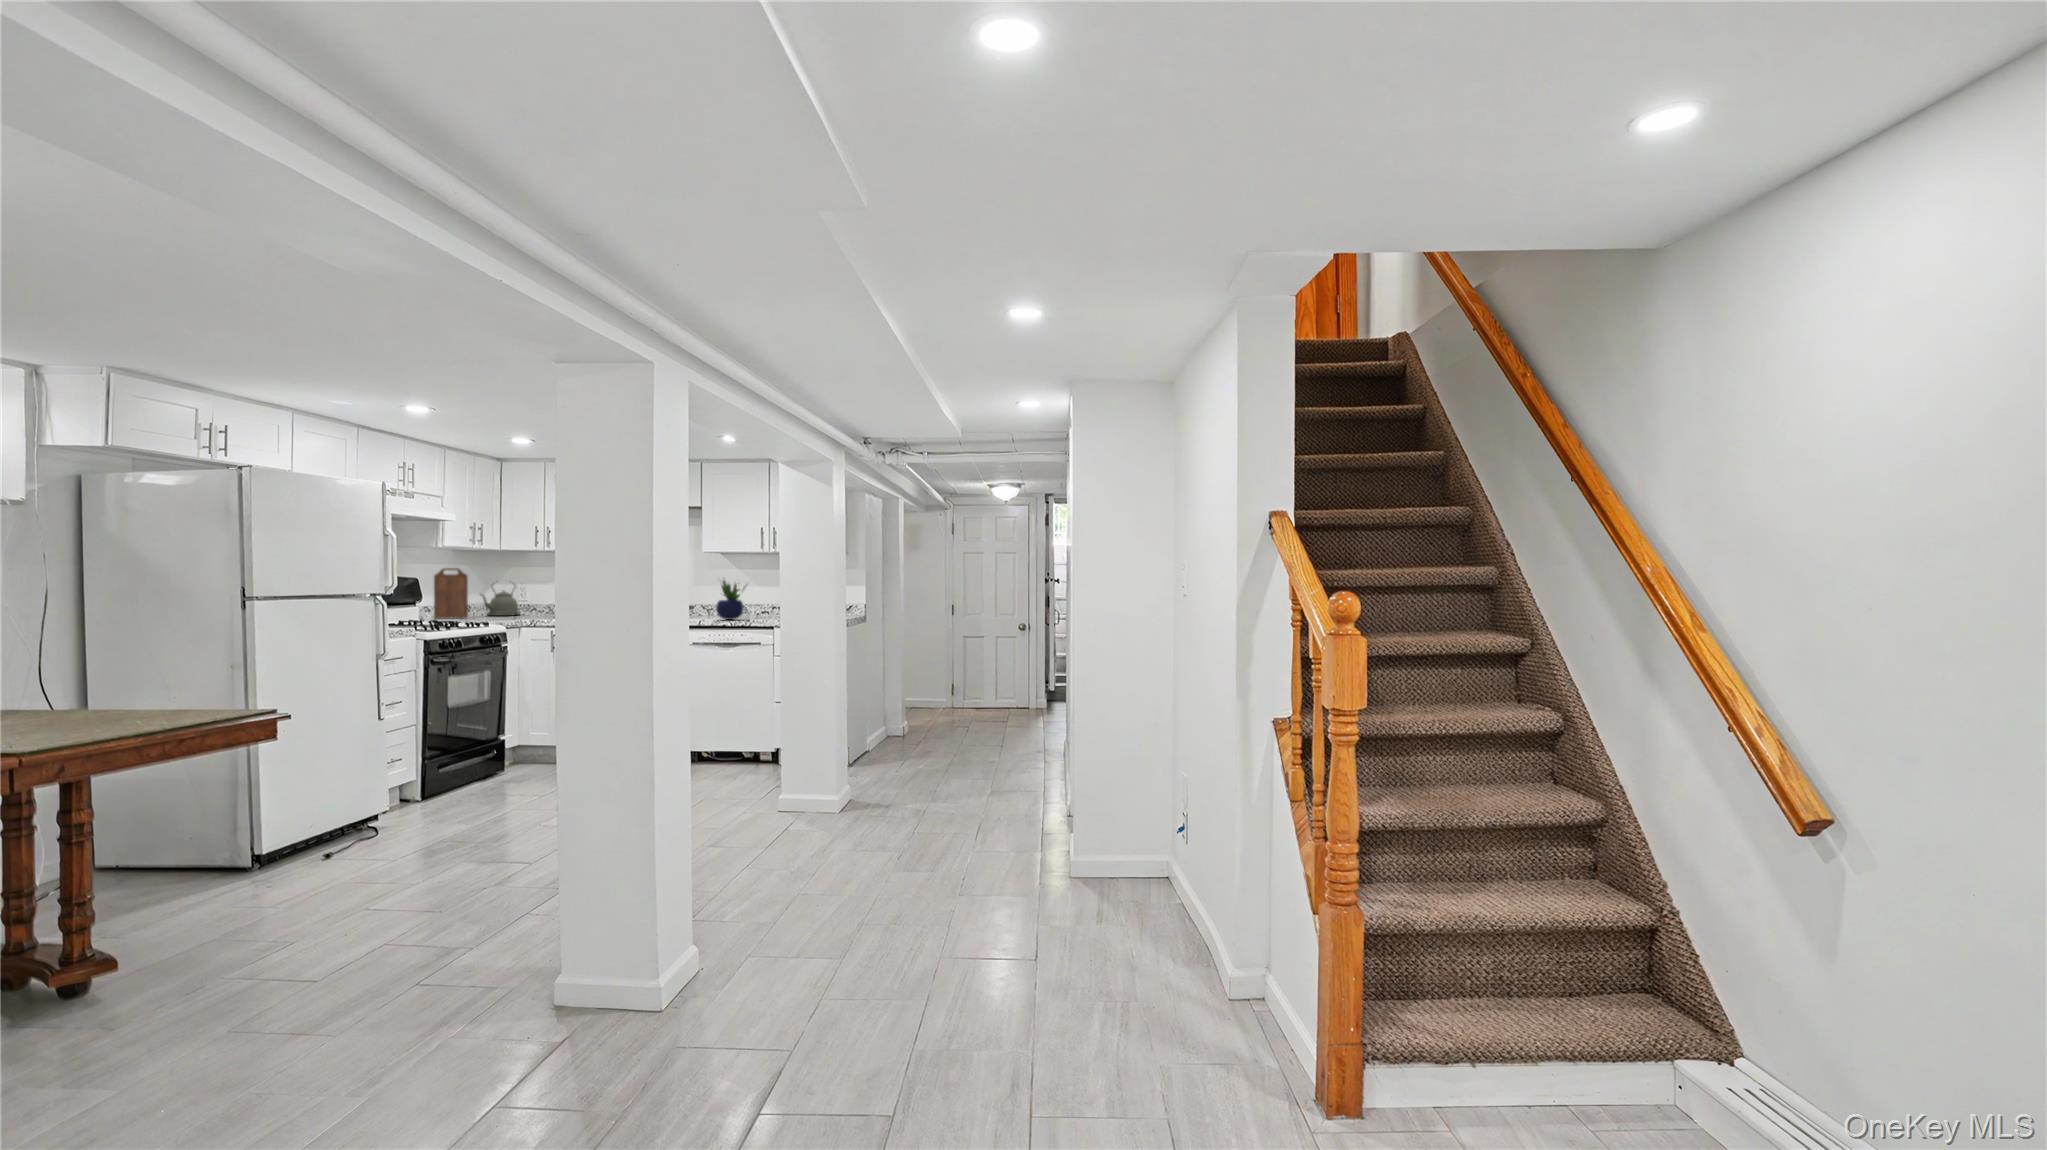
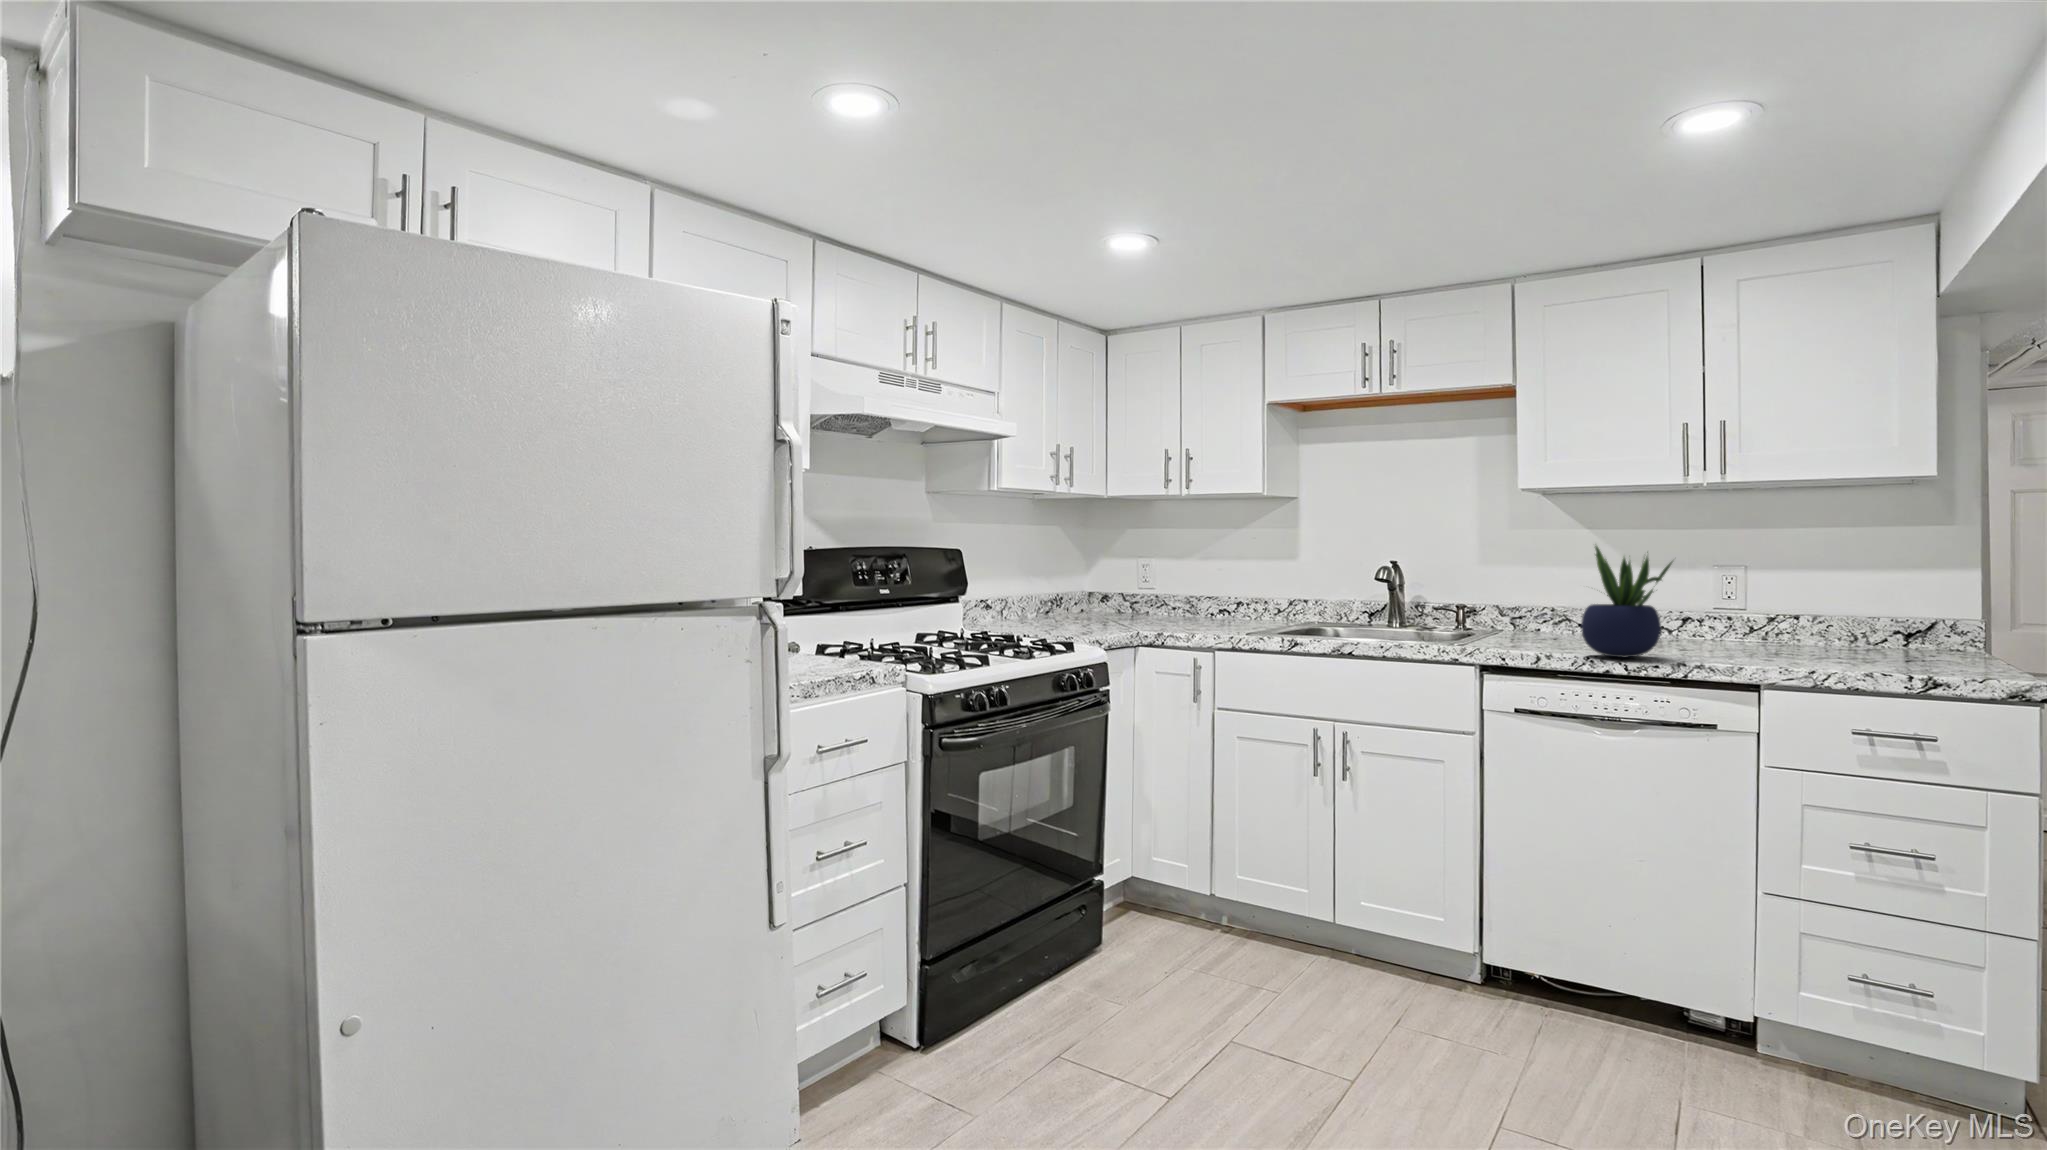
cutting board: present [434,568,468,619] -> none [998,530,1051,622]
kettle: present [481,588,520,616] -> none [1073,555,1140,618]

